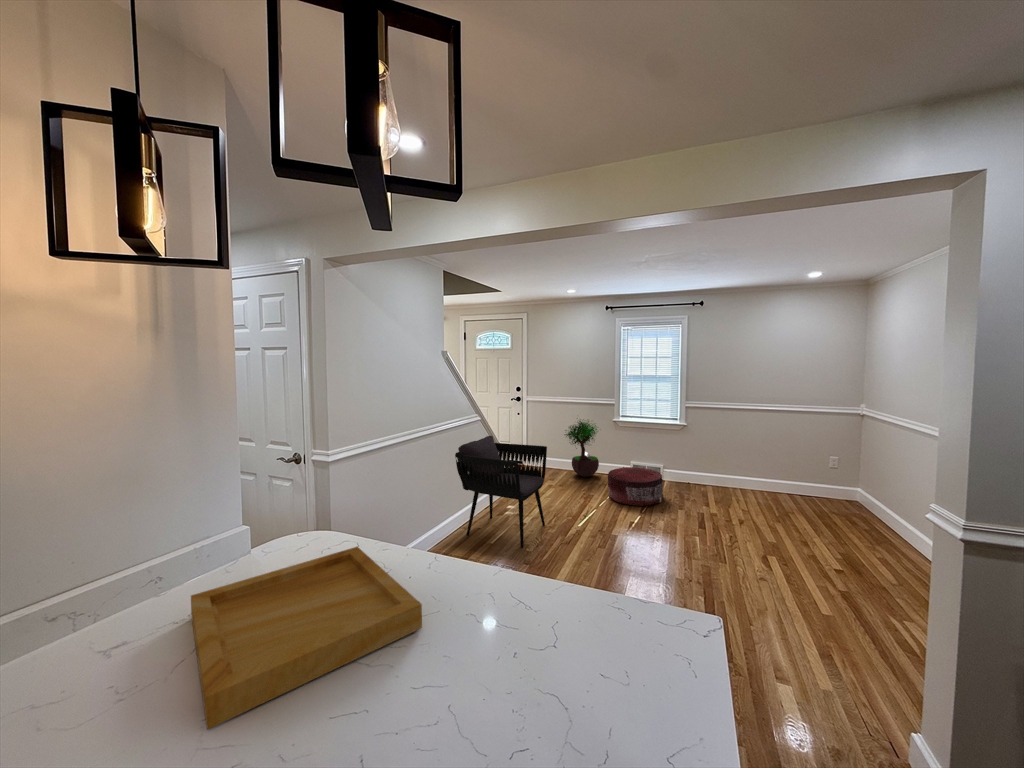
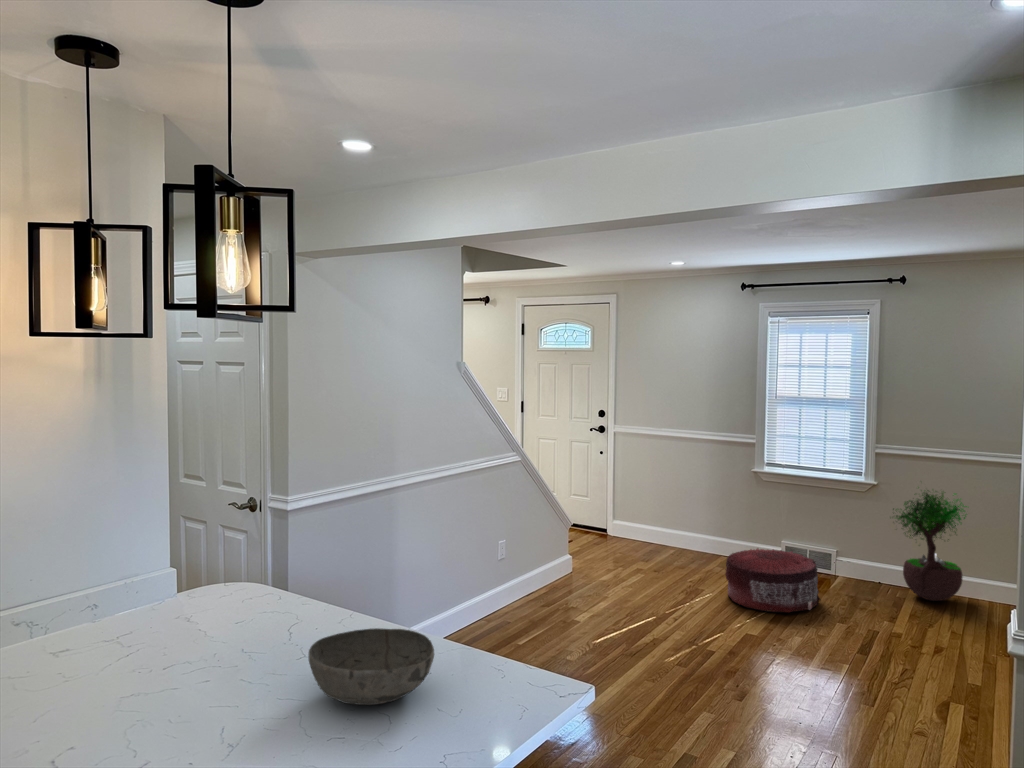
potted tree: present [564,421,599,477] -> present [893,487,967,601]
armchair: present [455,436,547,548] -> none [471,487,614,656]
tray: present [191,547,422,729] -> none [118,594,302,696]
bowl: none [456,583,600,698] -> present [308,628,434,705]

